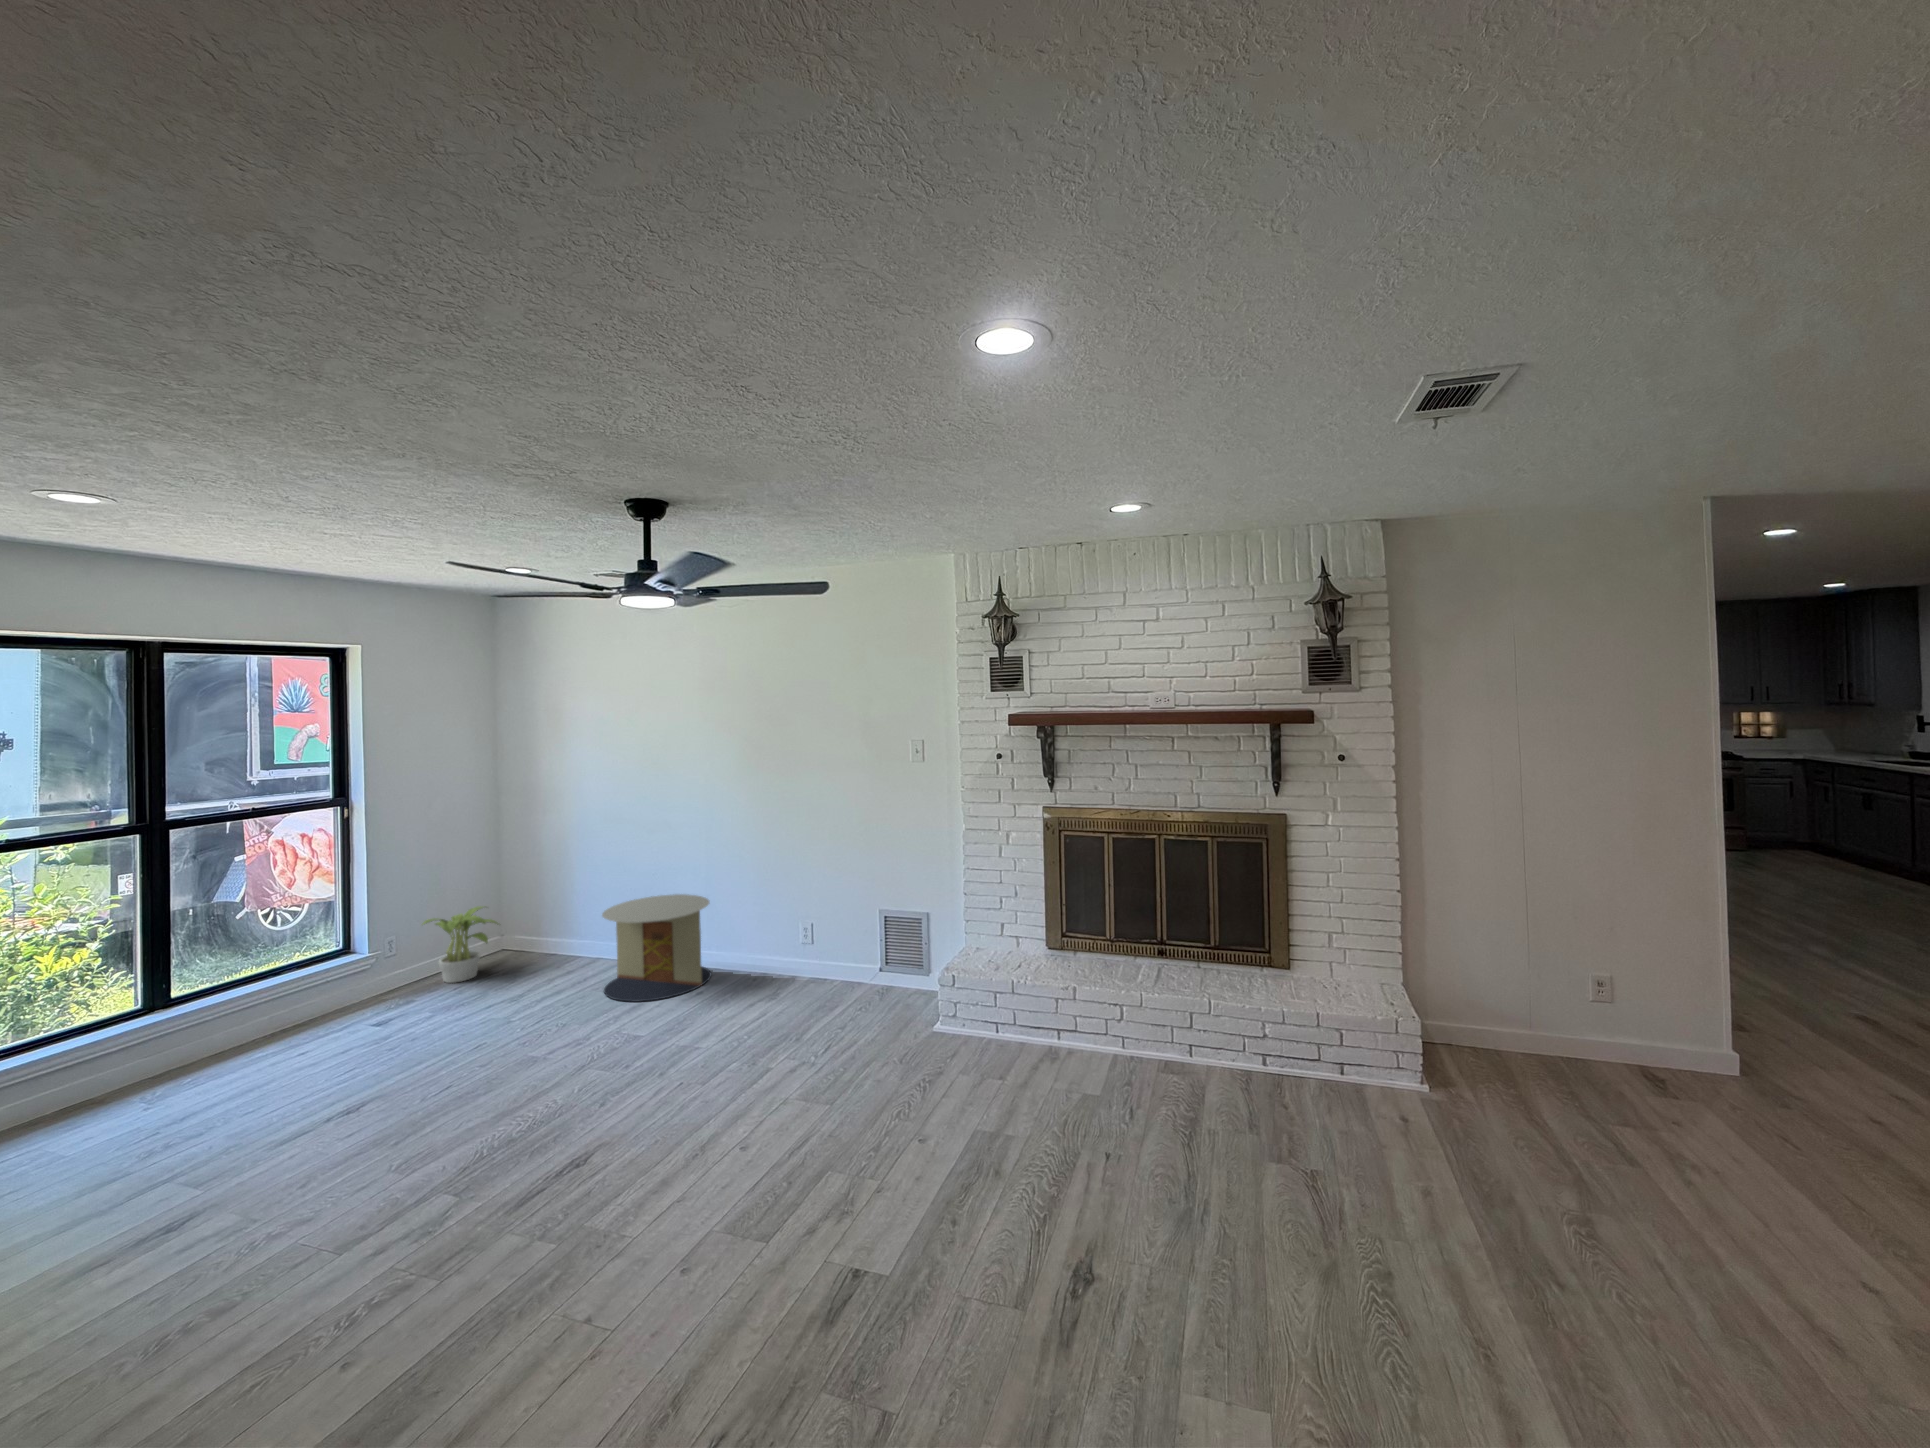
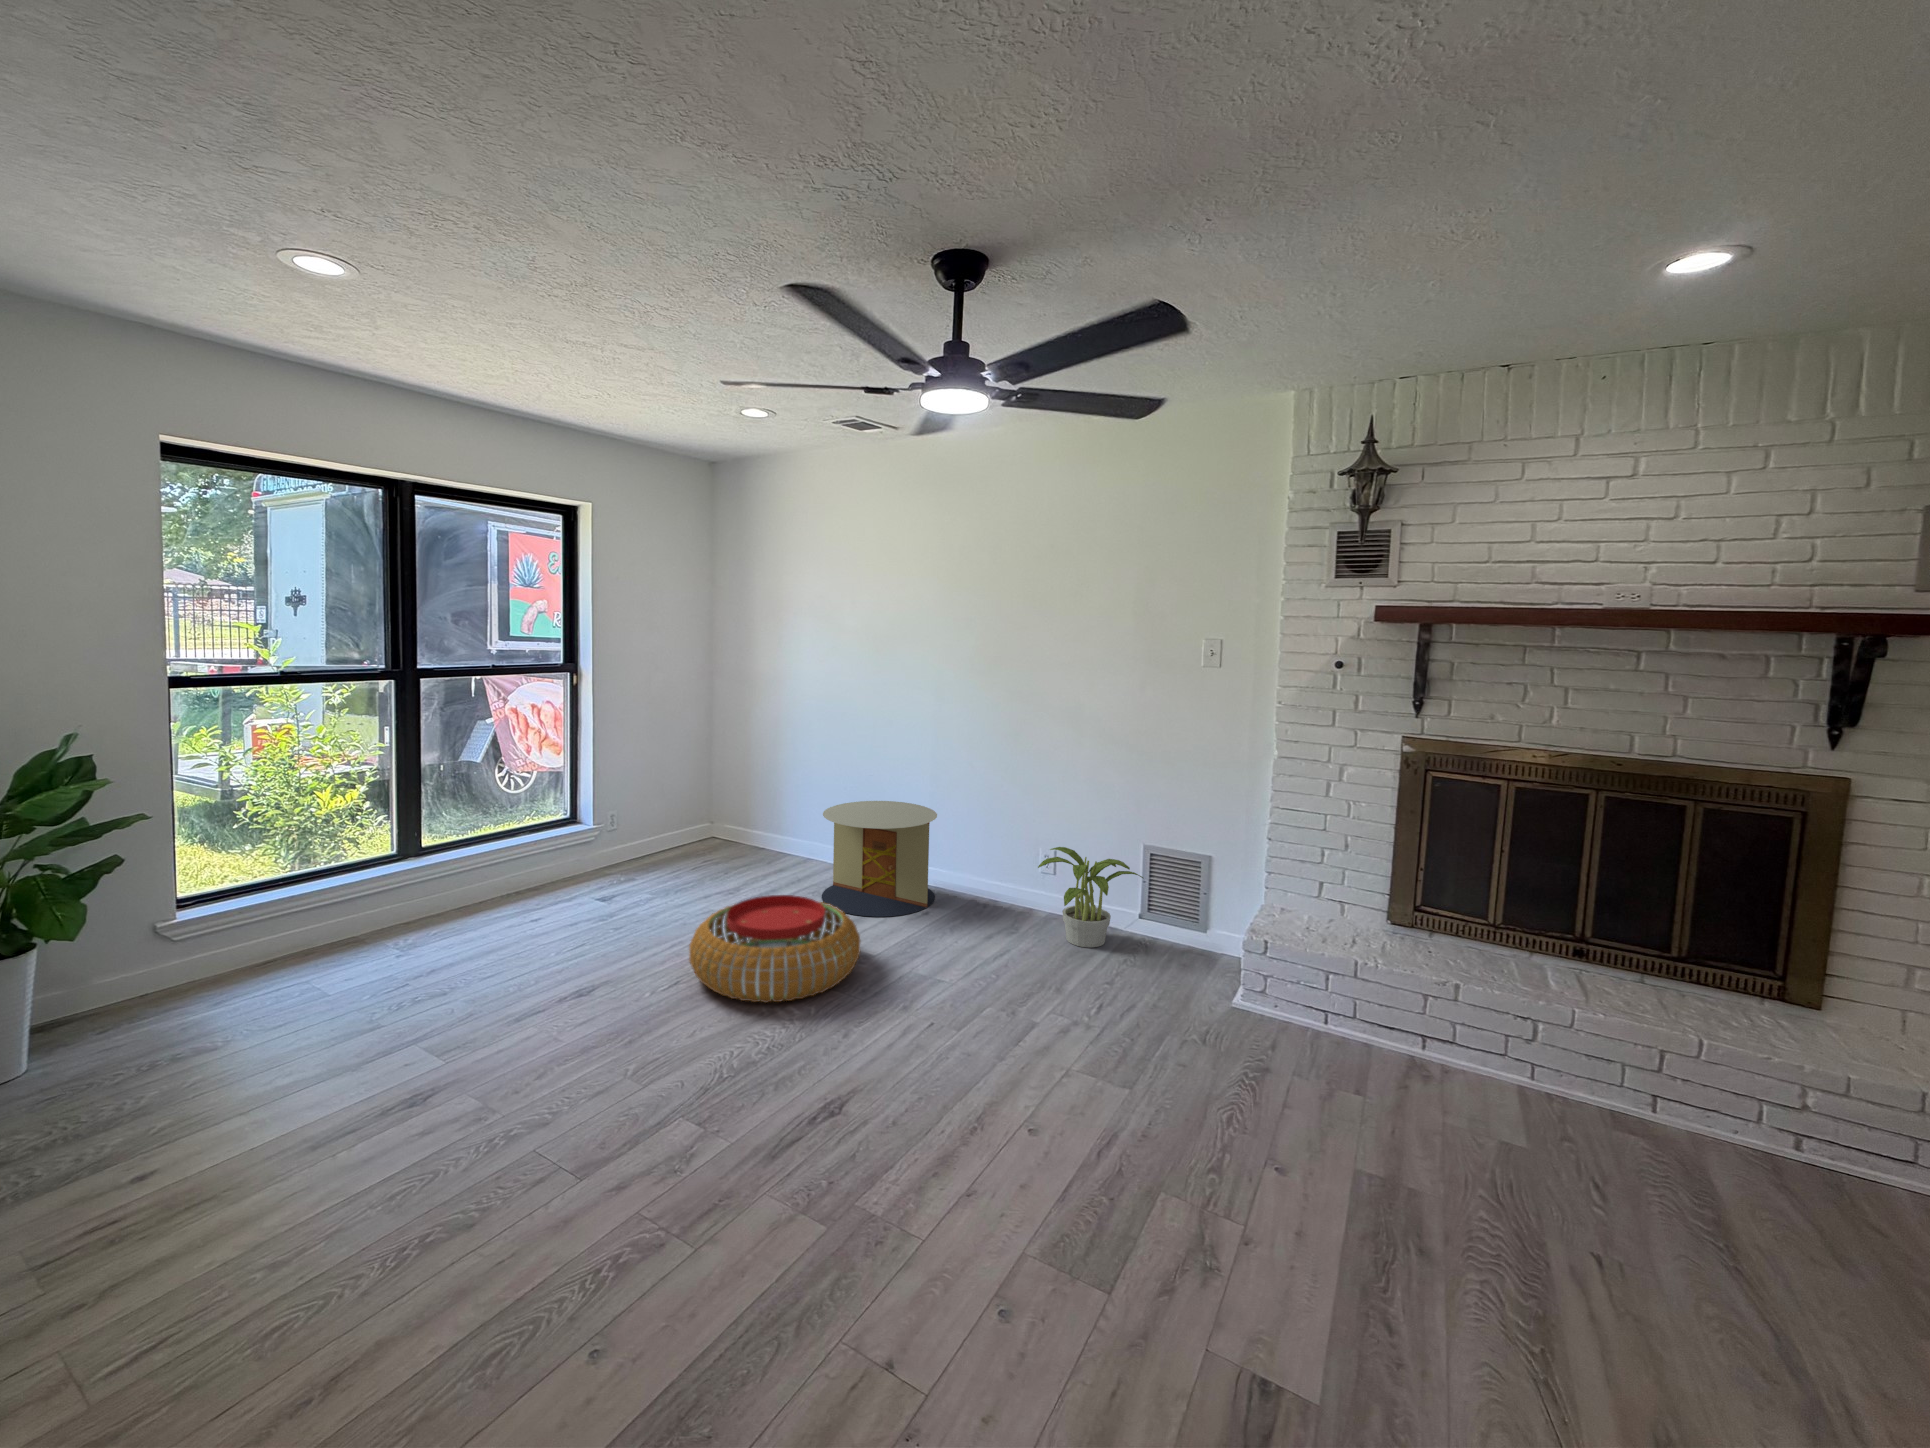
potted plant: present [423,906,498,983] -> present [1038,847,1143,948]
pouf: none [457,992,626,1093] -> present [689,895,860,1002]

